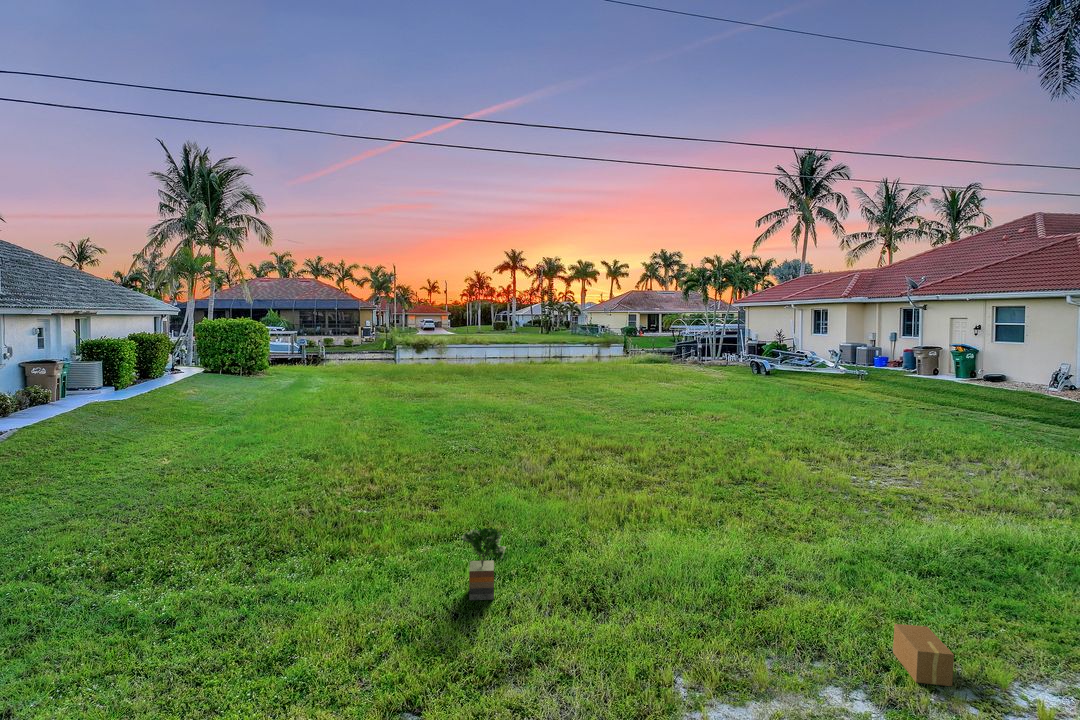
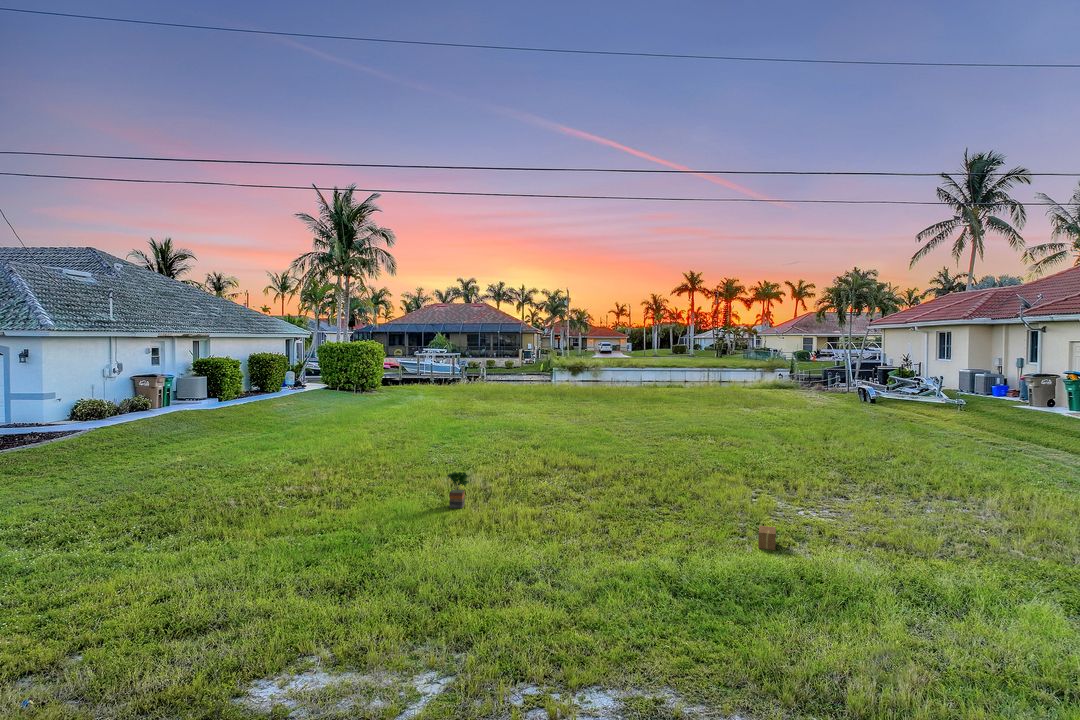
potted tree: present [462,527,506,600] -> present [447,472,469,508]

